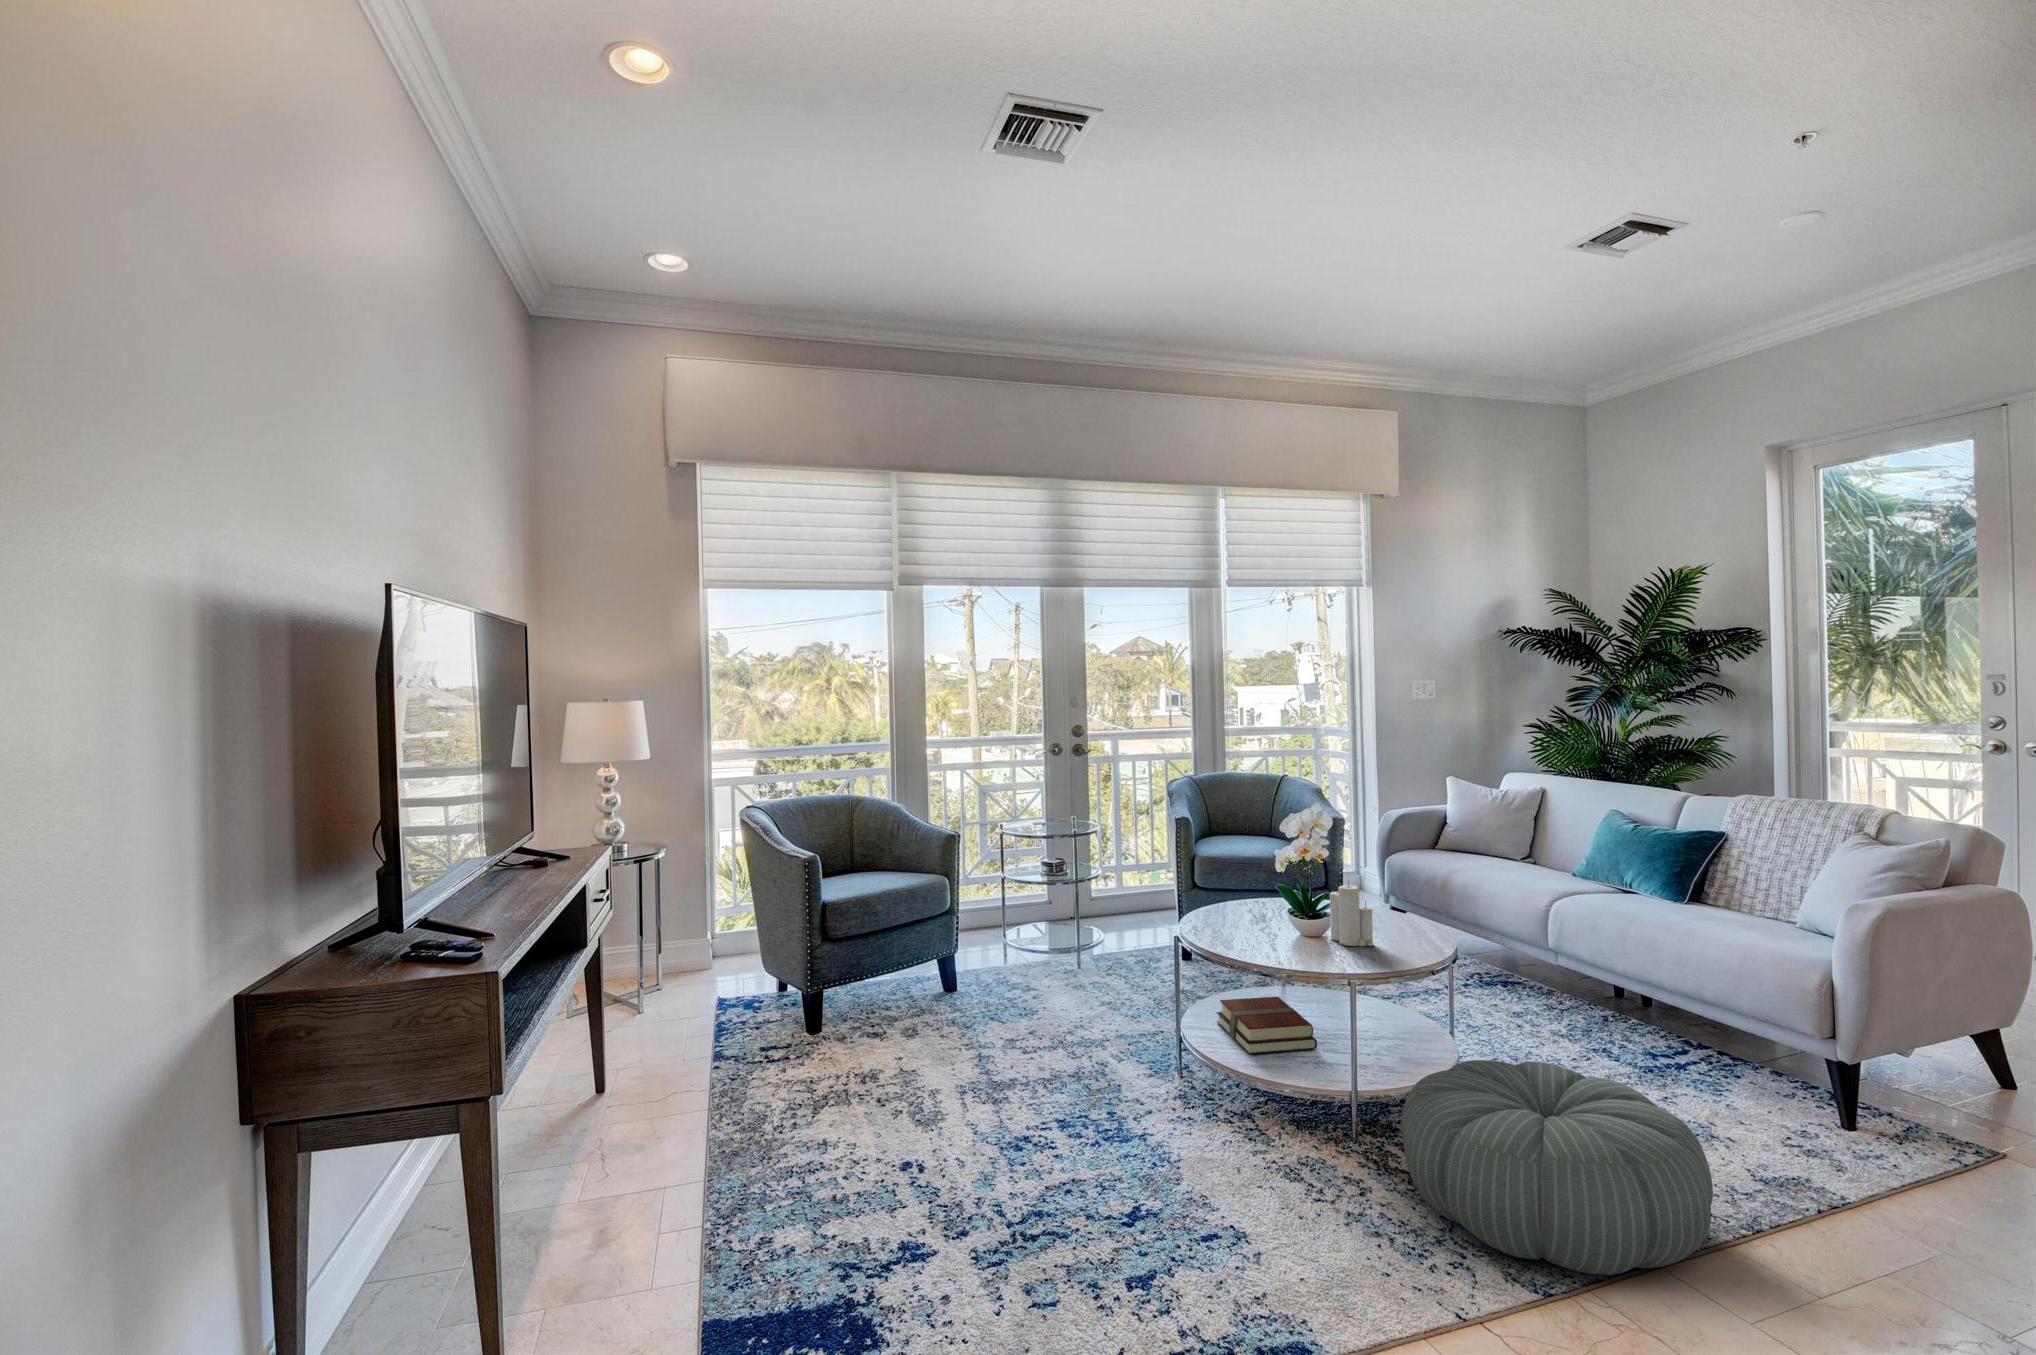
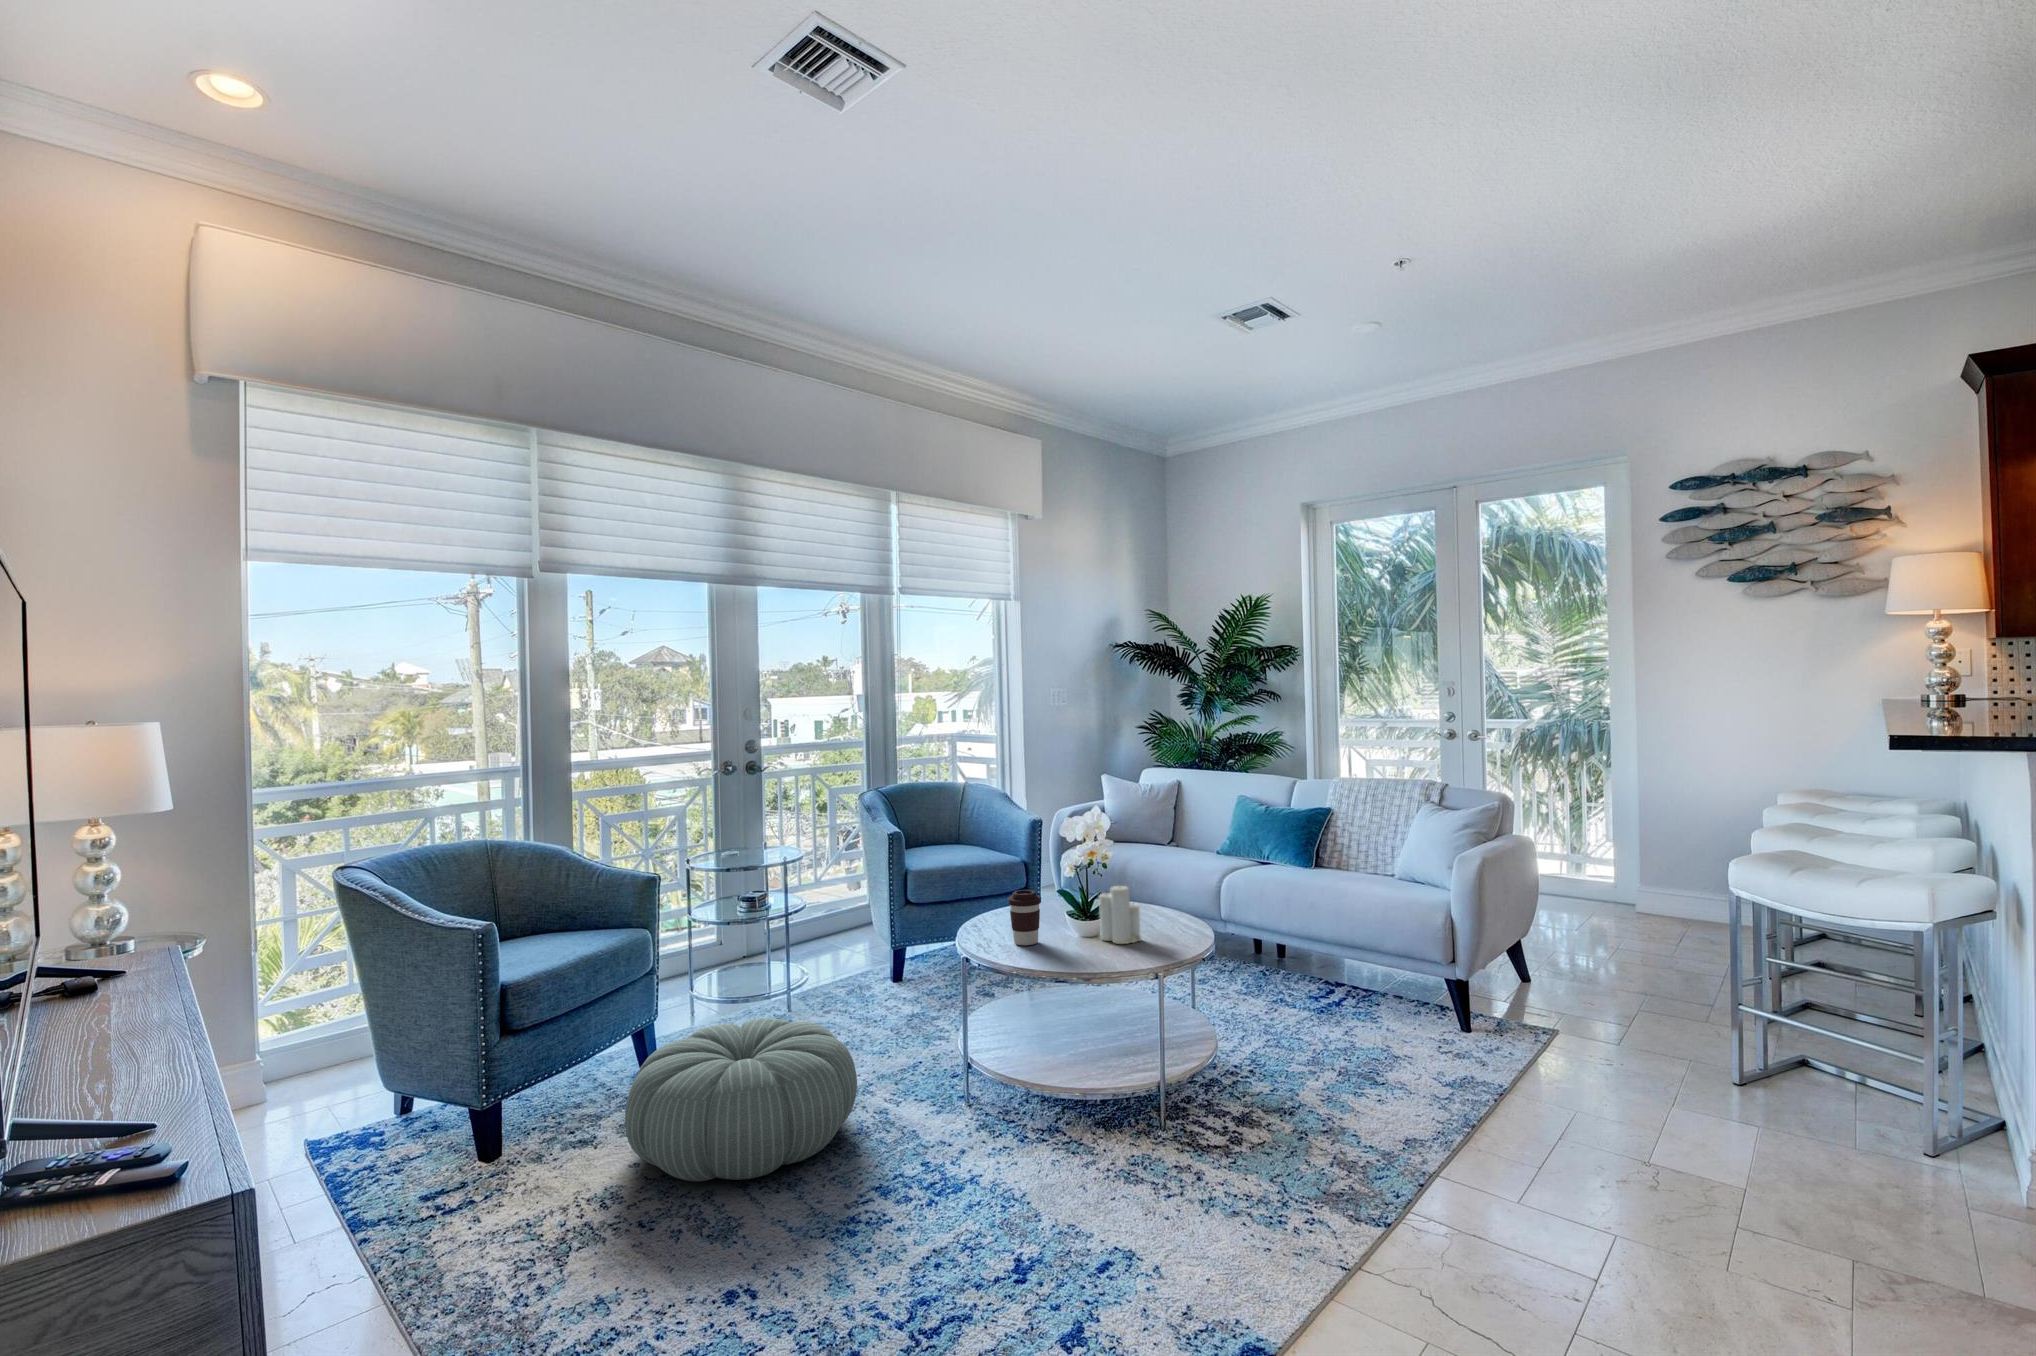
coffee cup: none [1235,878,1269,933] -> present [1008,890,1041,945]
books: present [1217,997,1317,1054] -> none [996,1005,1105,1069]
pouf: present [1401,1060,1713,1275] -> present [625,1018,857,1181]

